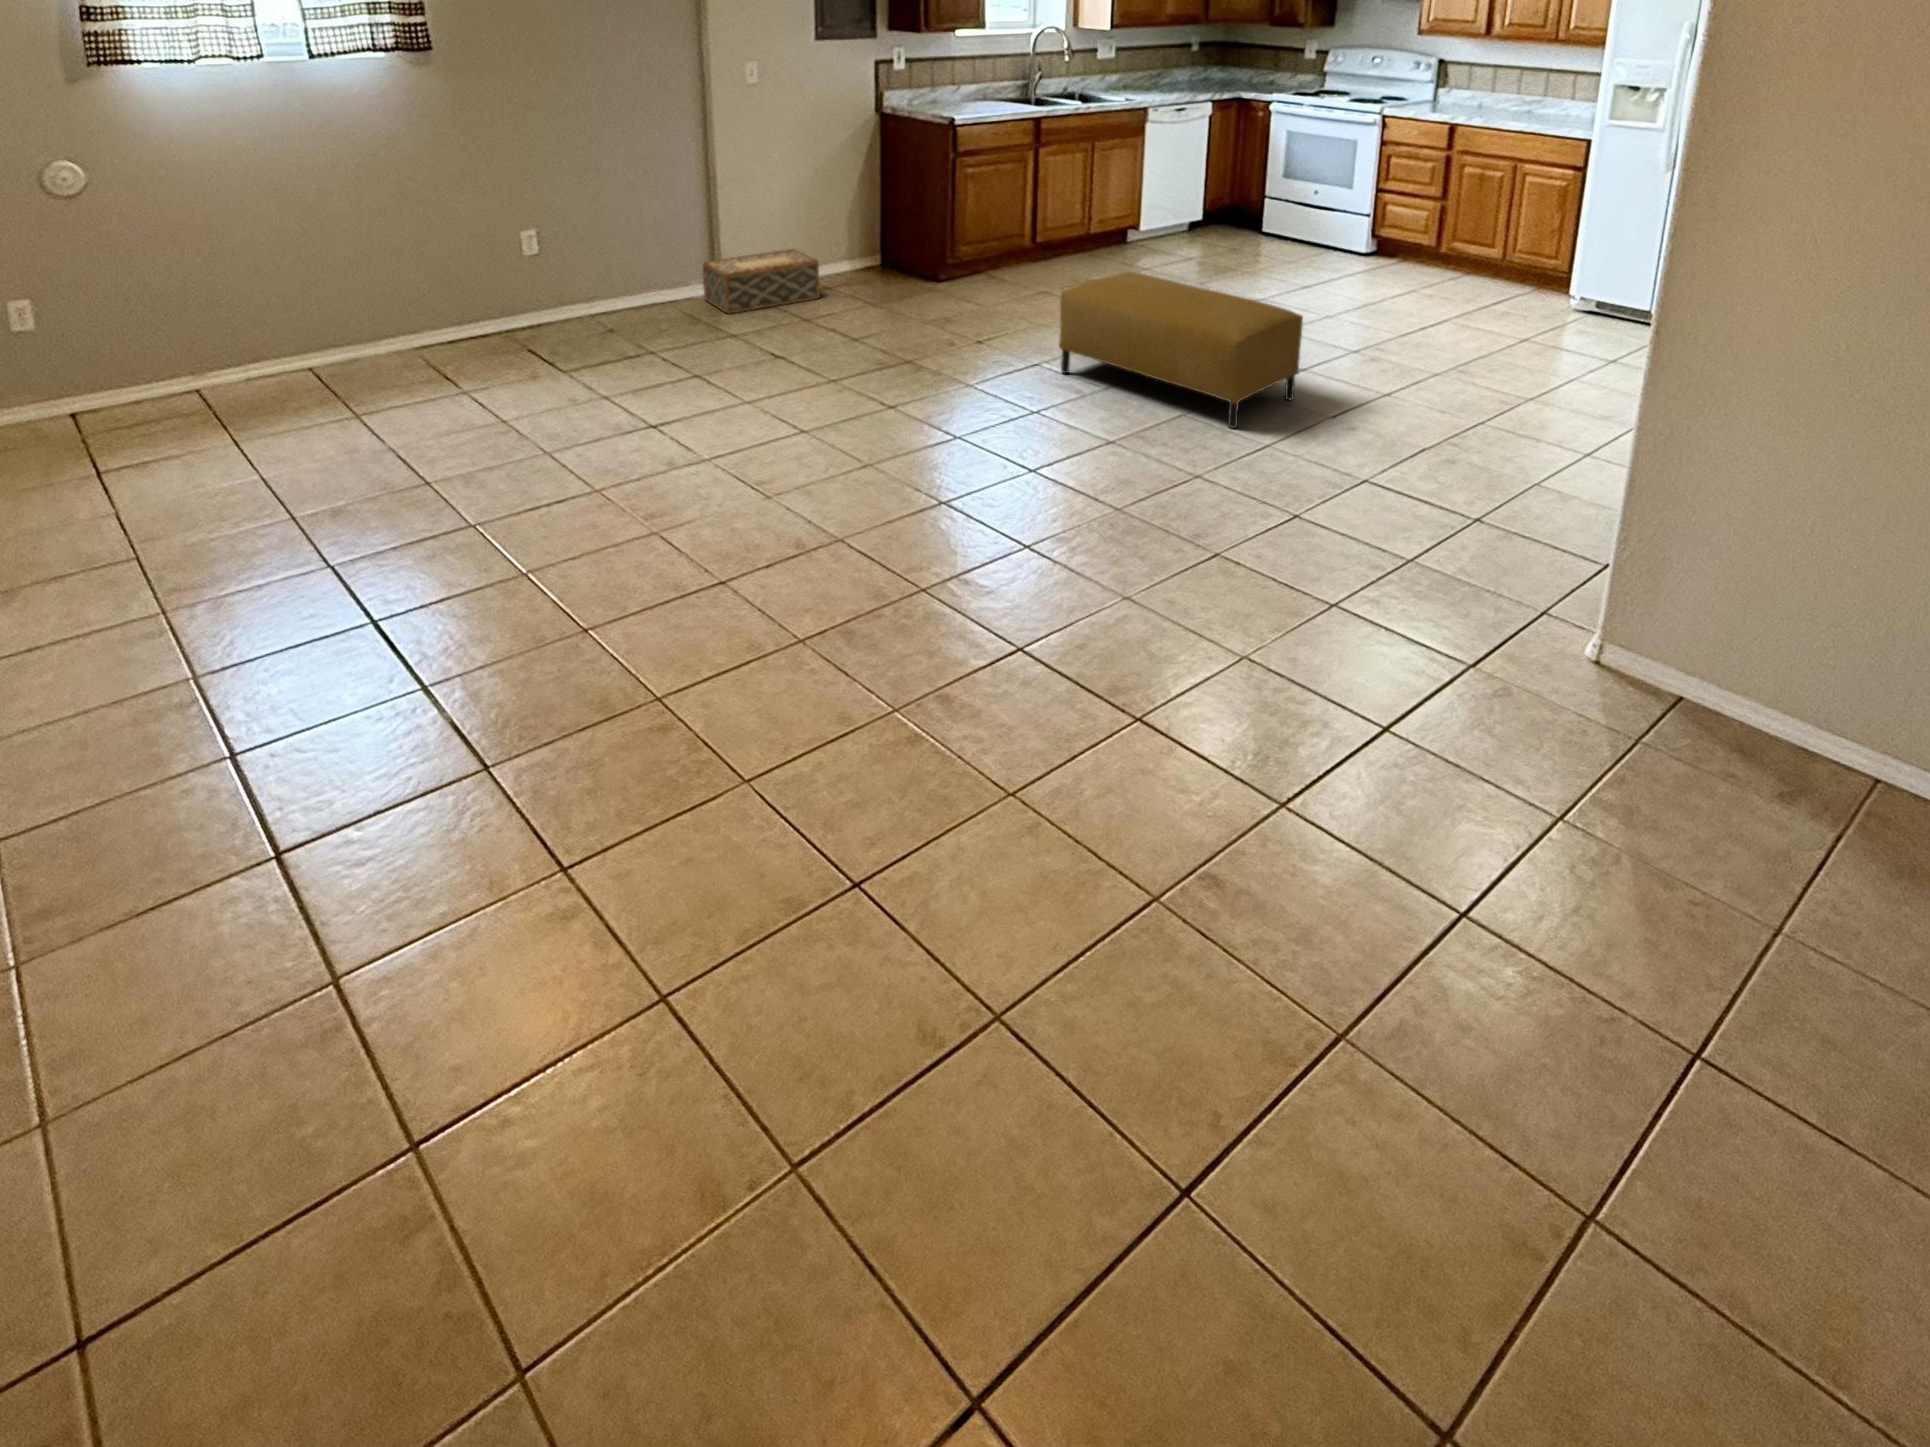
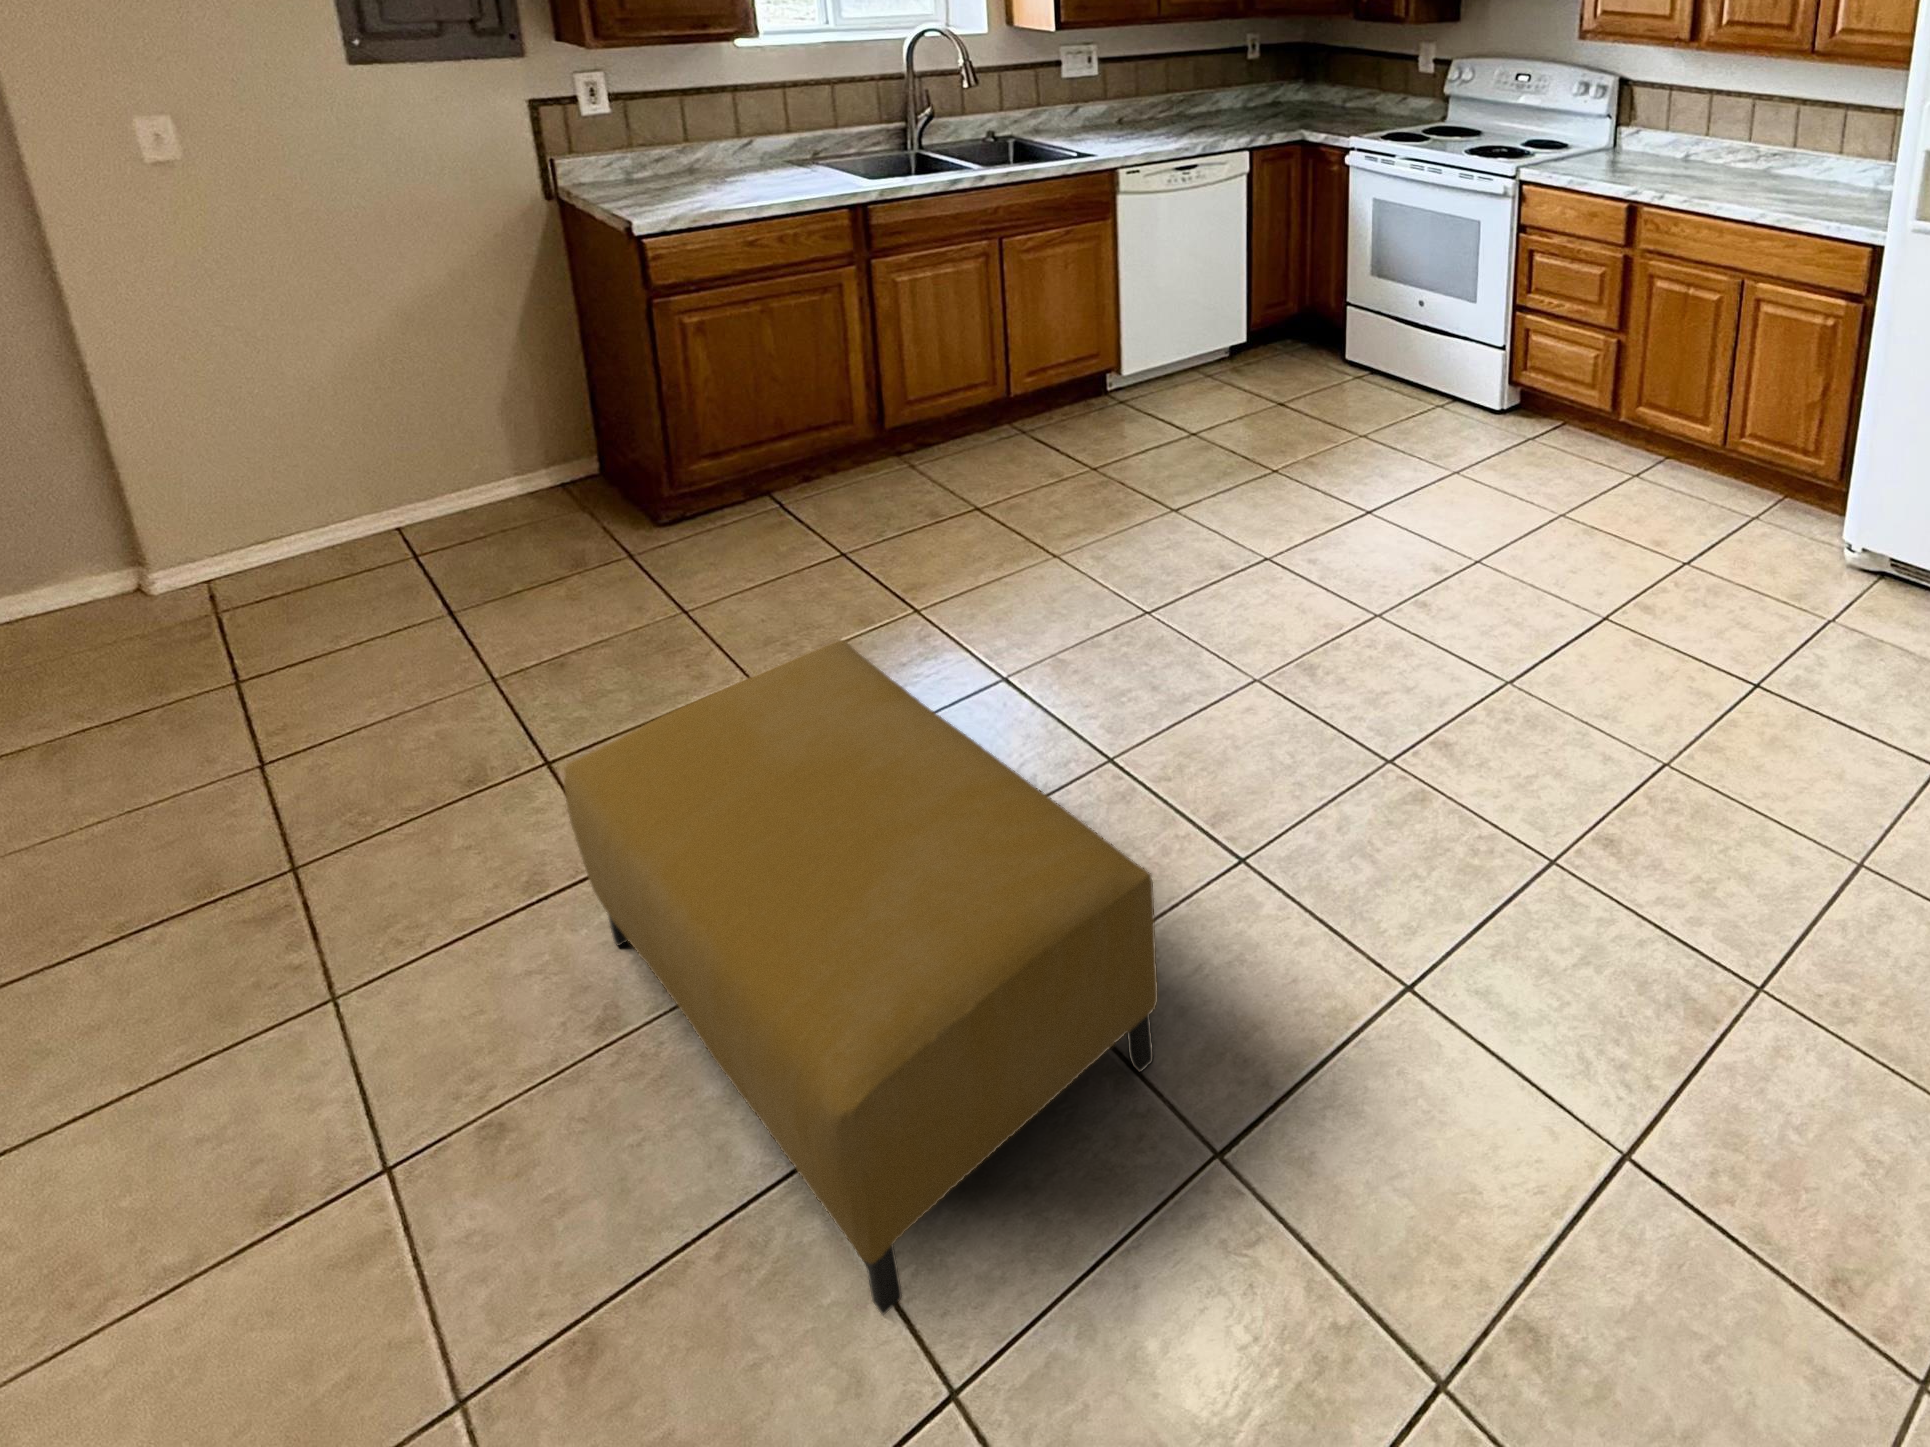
woven basket: present [703,249,820,314] -> none [28,490,350,680]

